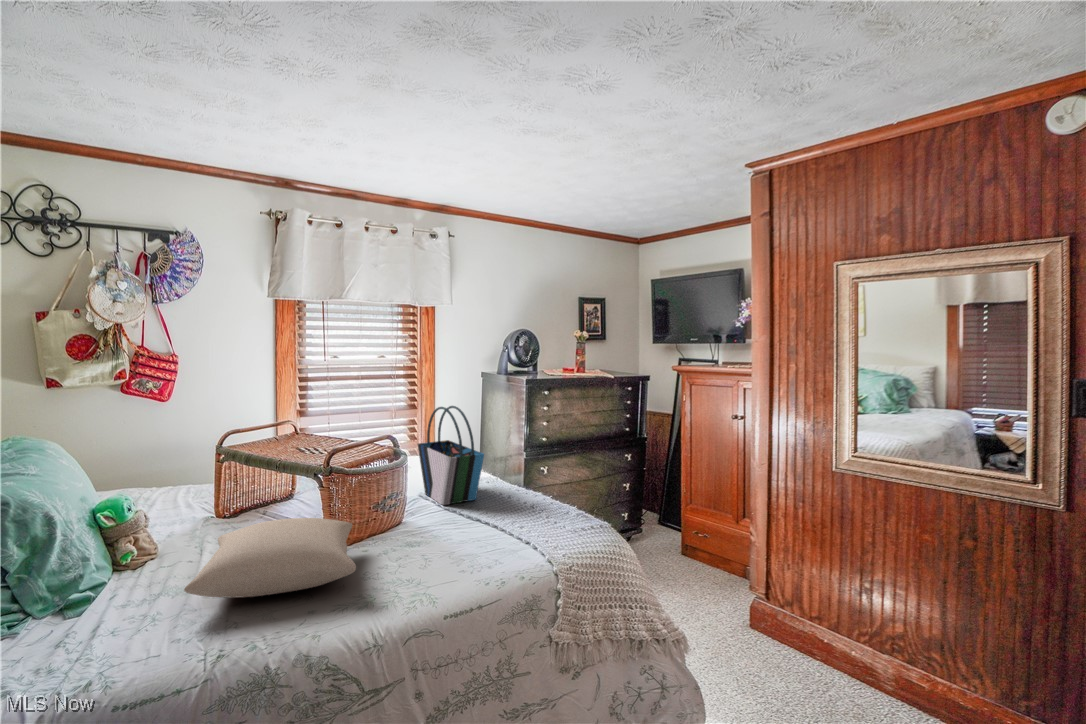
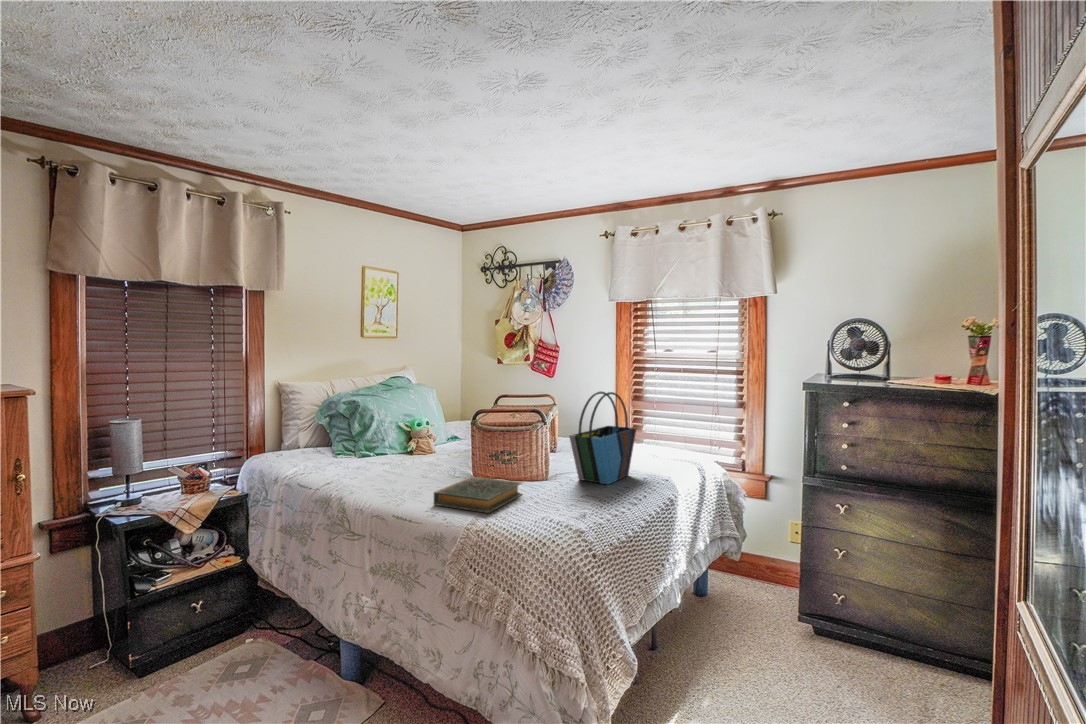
pillow: present [184,518,356,598] -> none [343,440,462,481]
hardback book: none [400,519,510,574] -> present [434,477,522,513]

